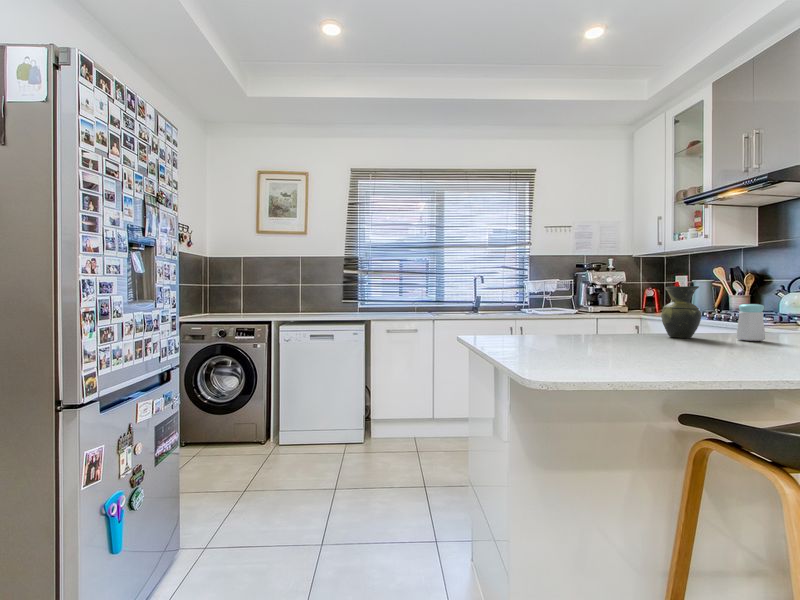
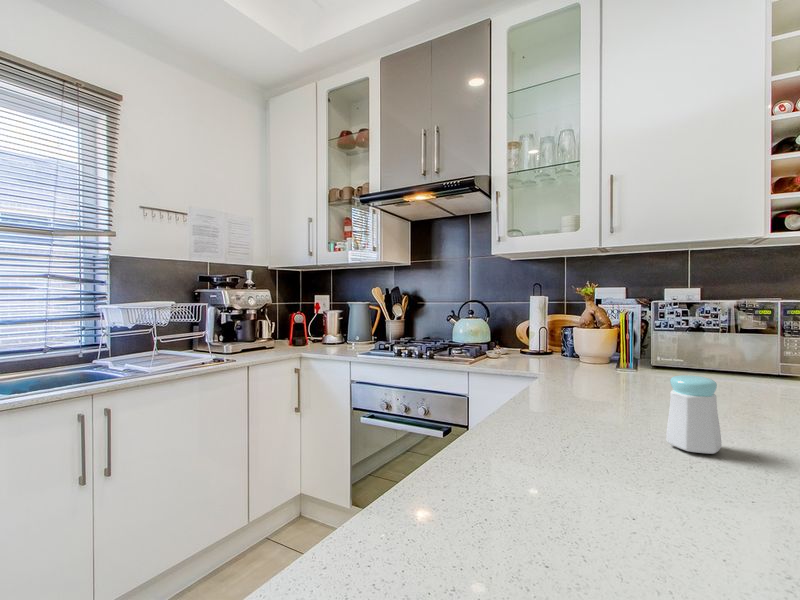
vase: present [661,286,701,338] -> none [578,346,667,480]

